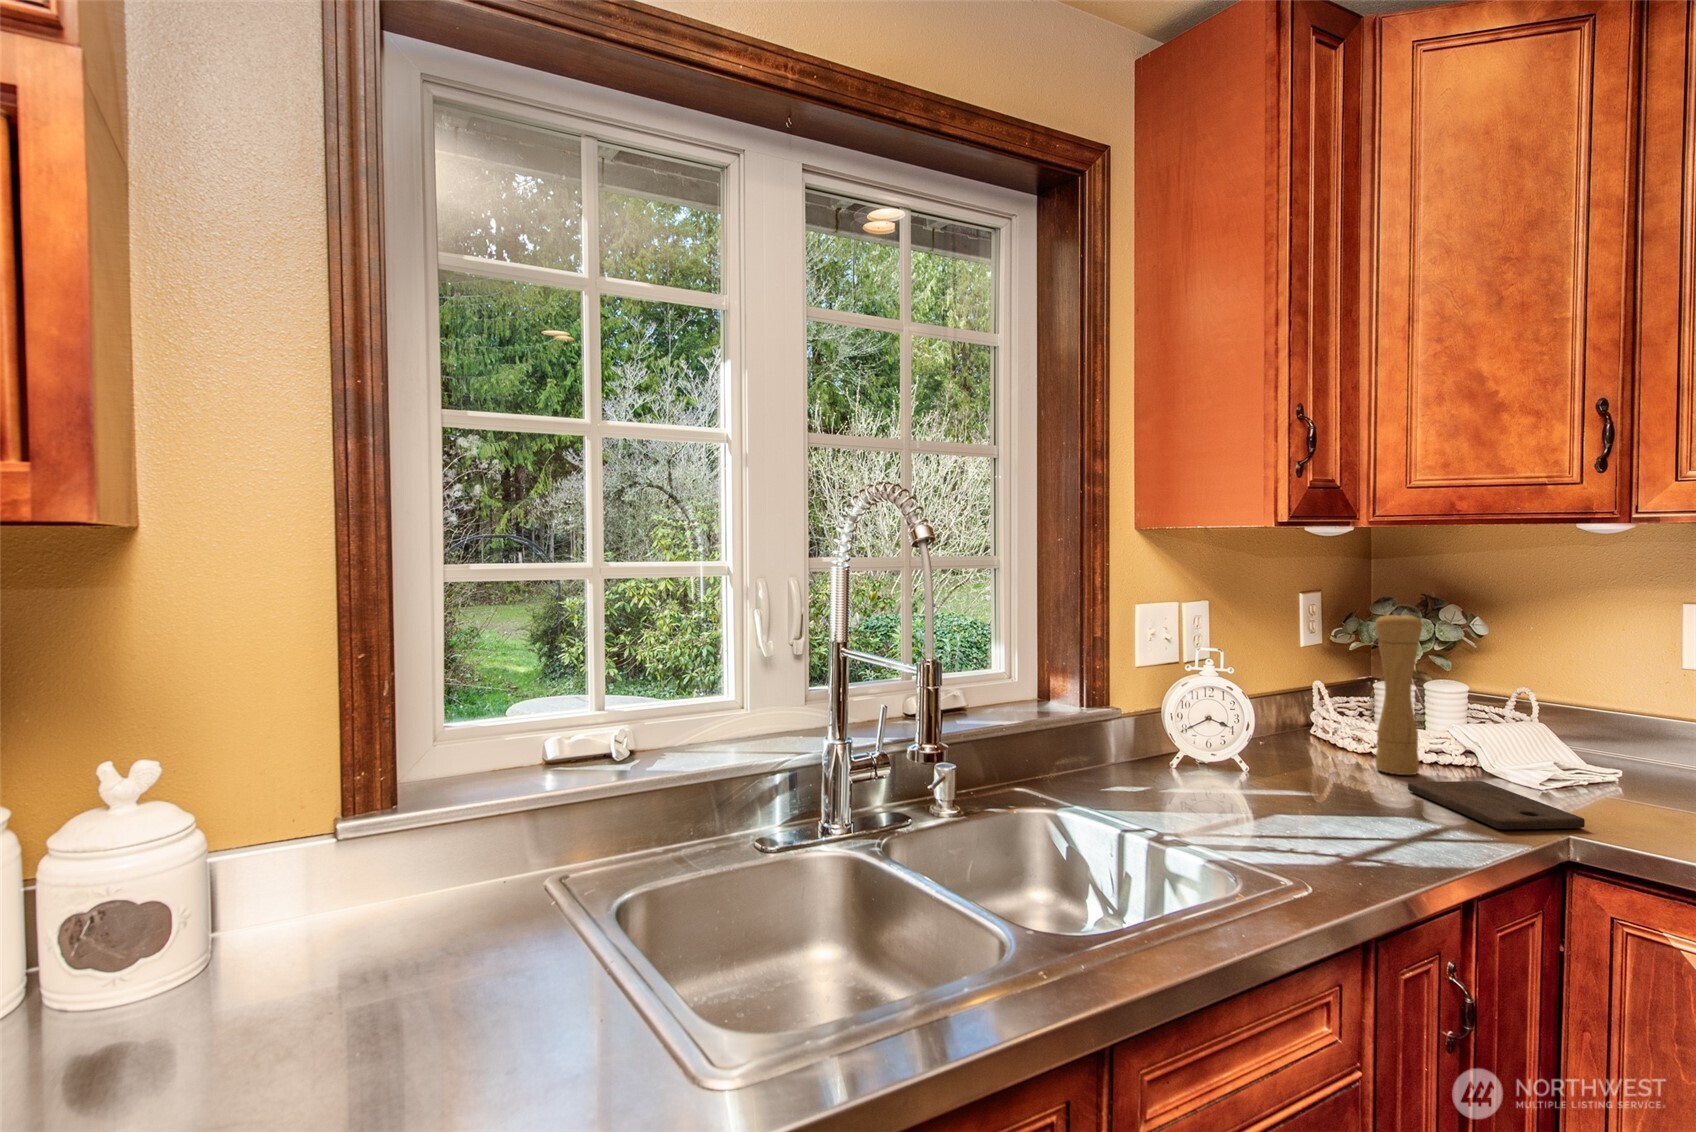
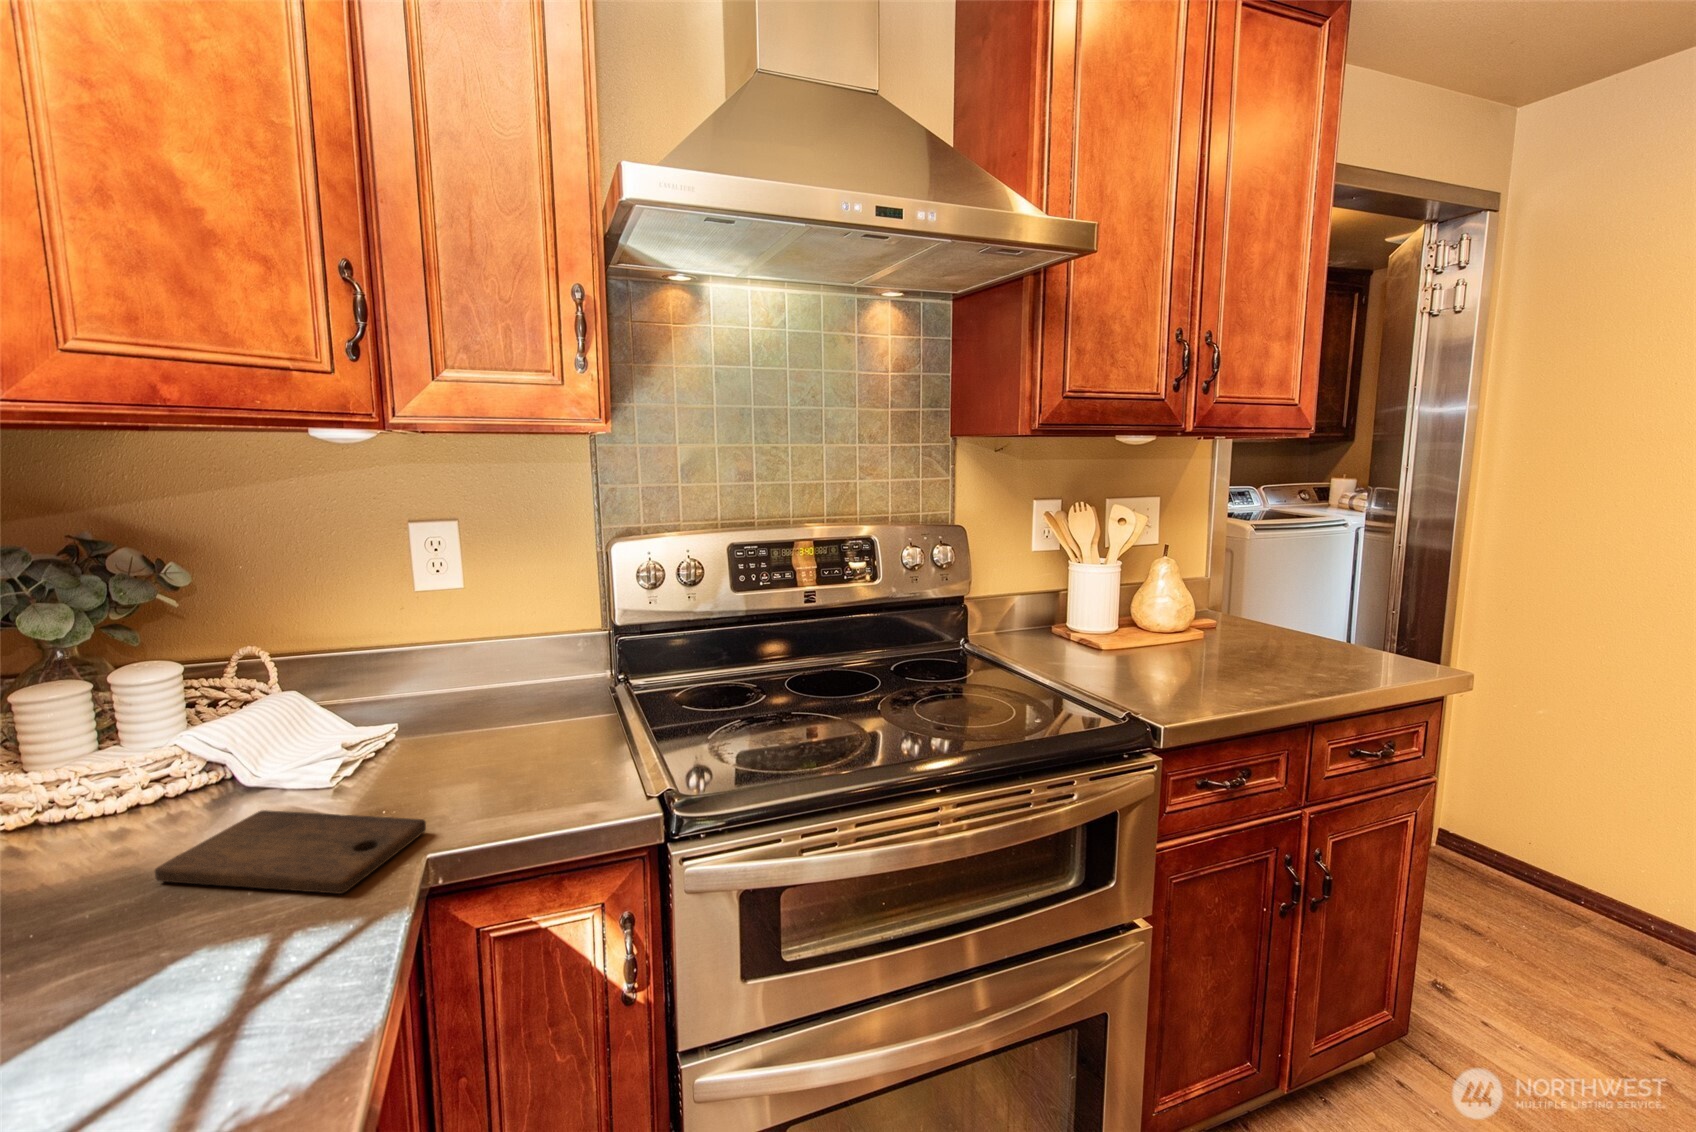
pepper mill: present [1375,612,1422,775] -> none [23,580,150,859]

